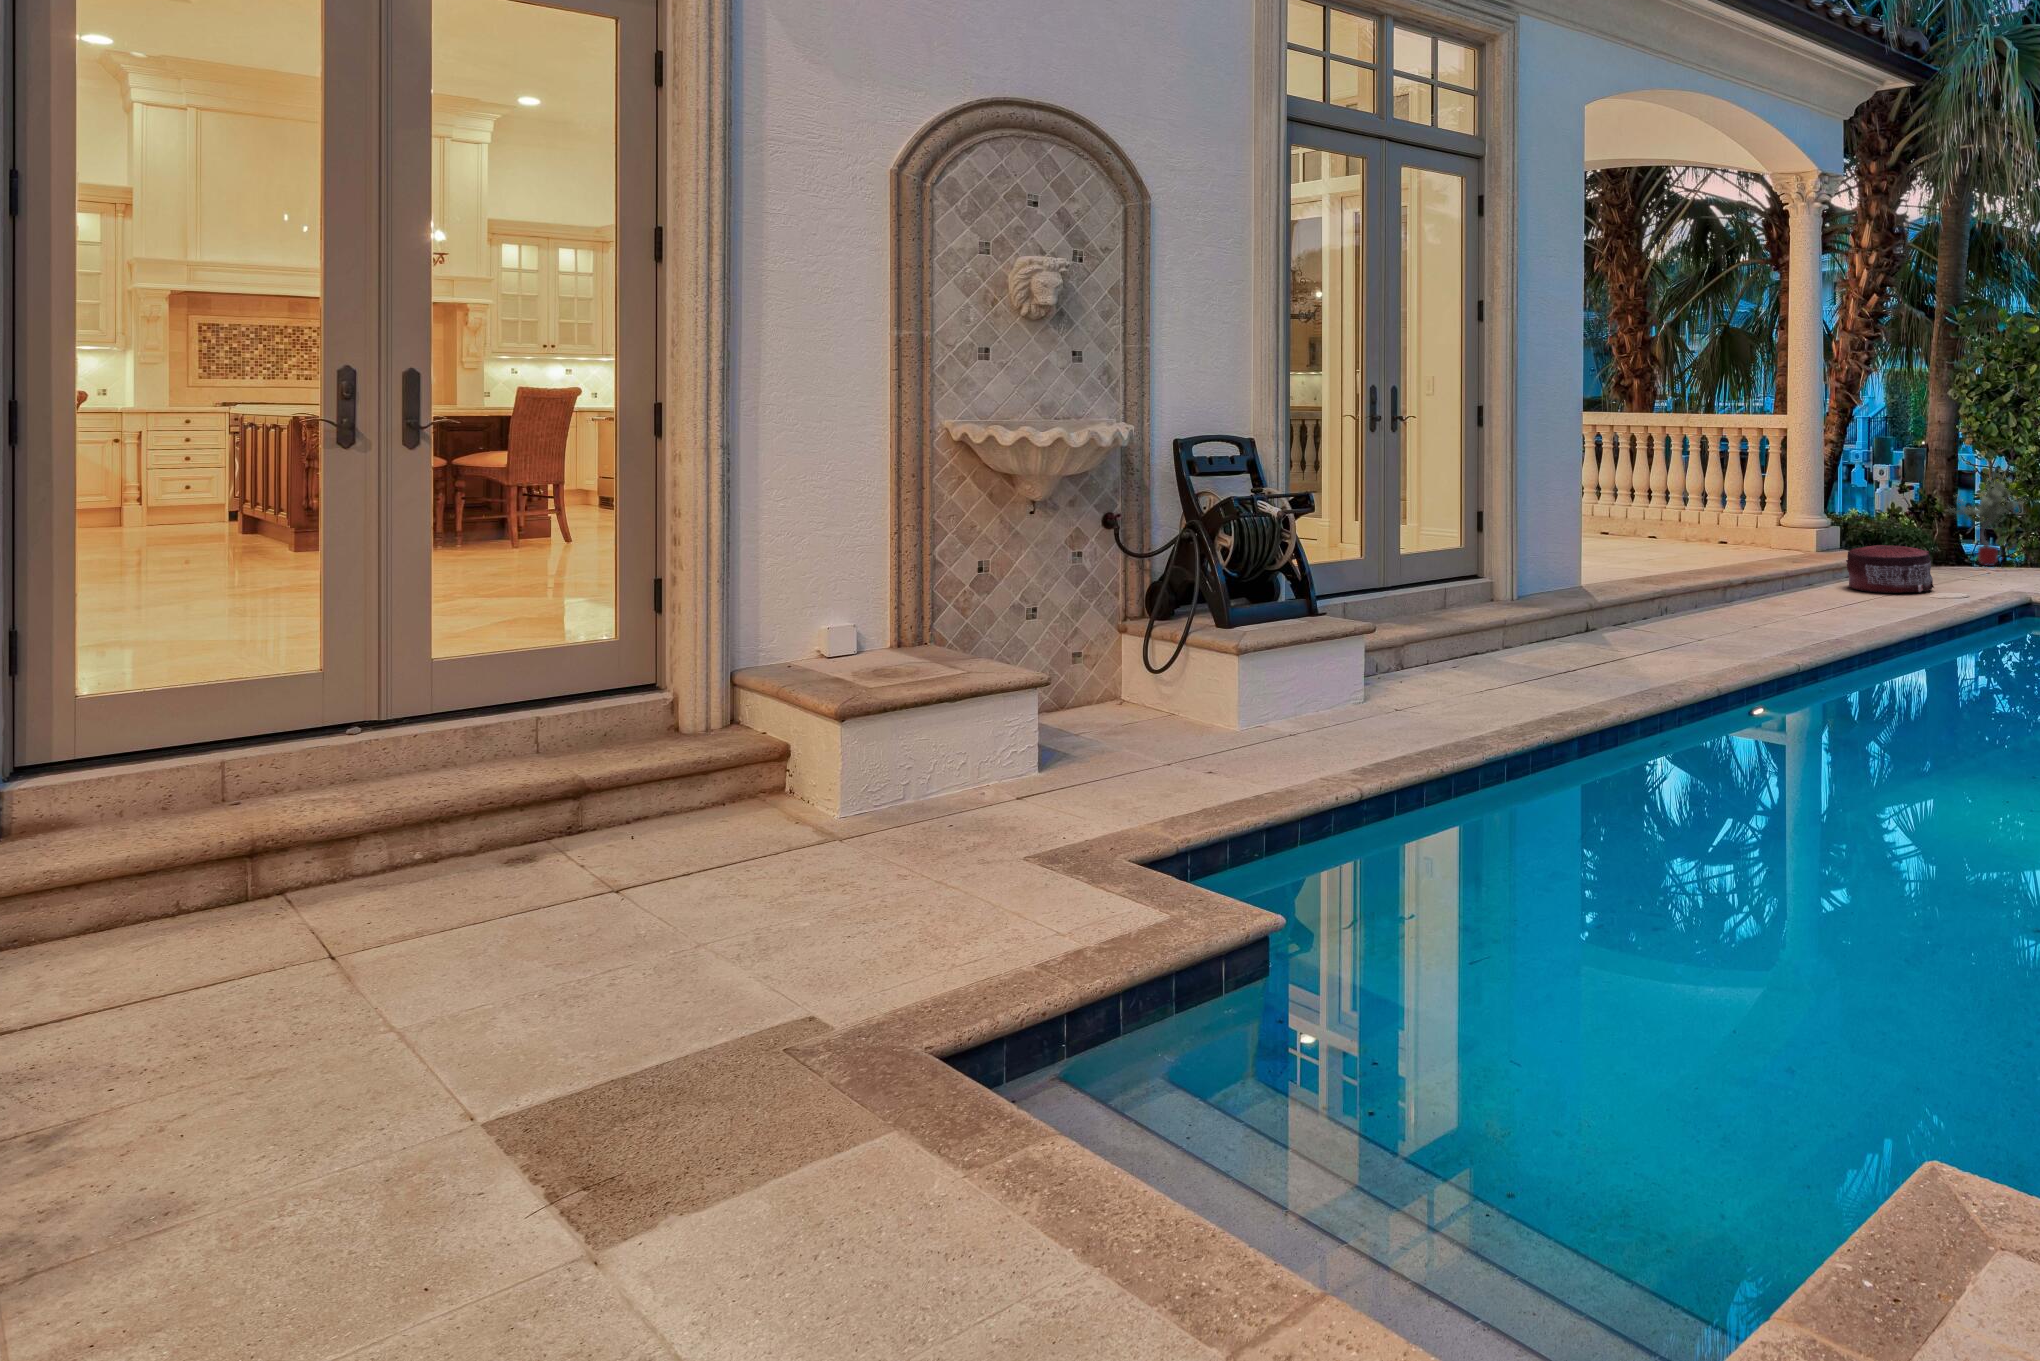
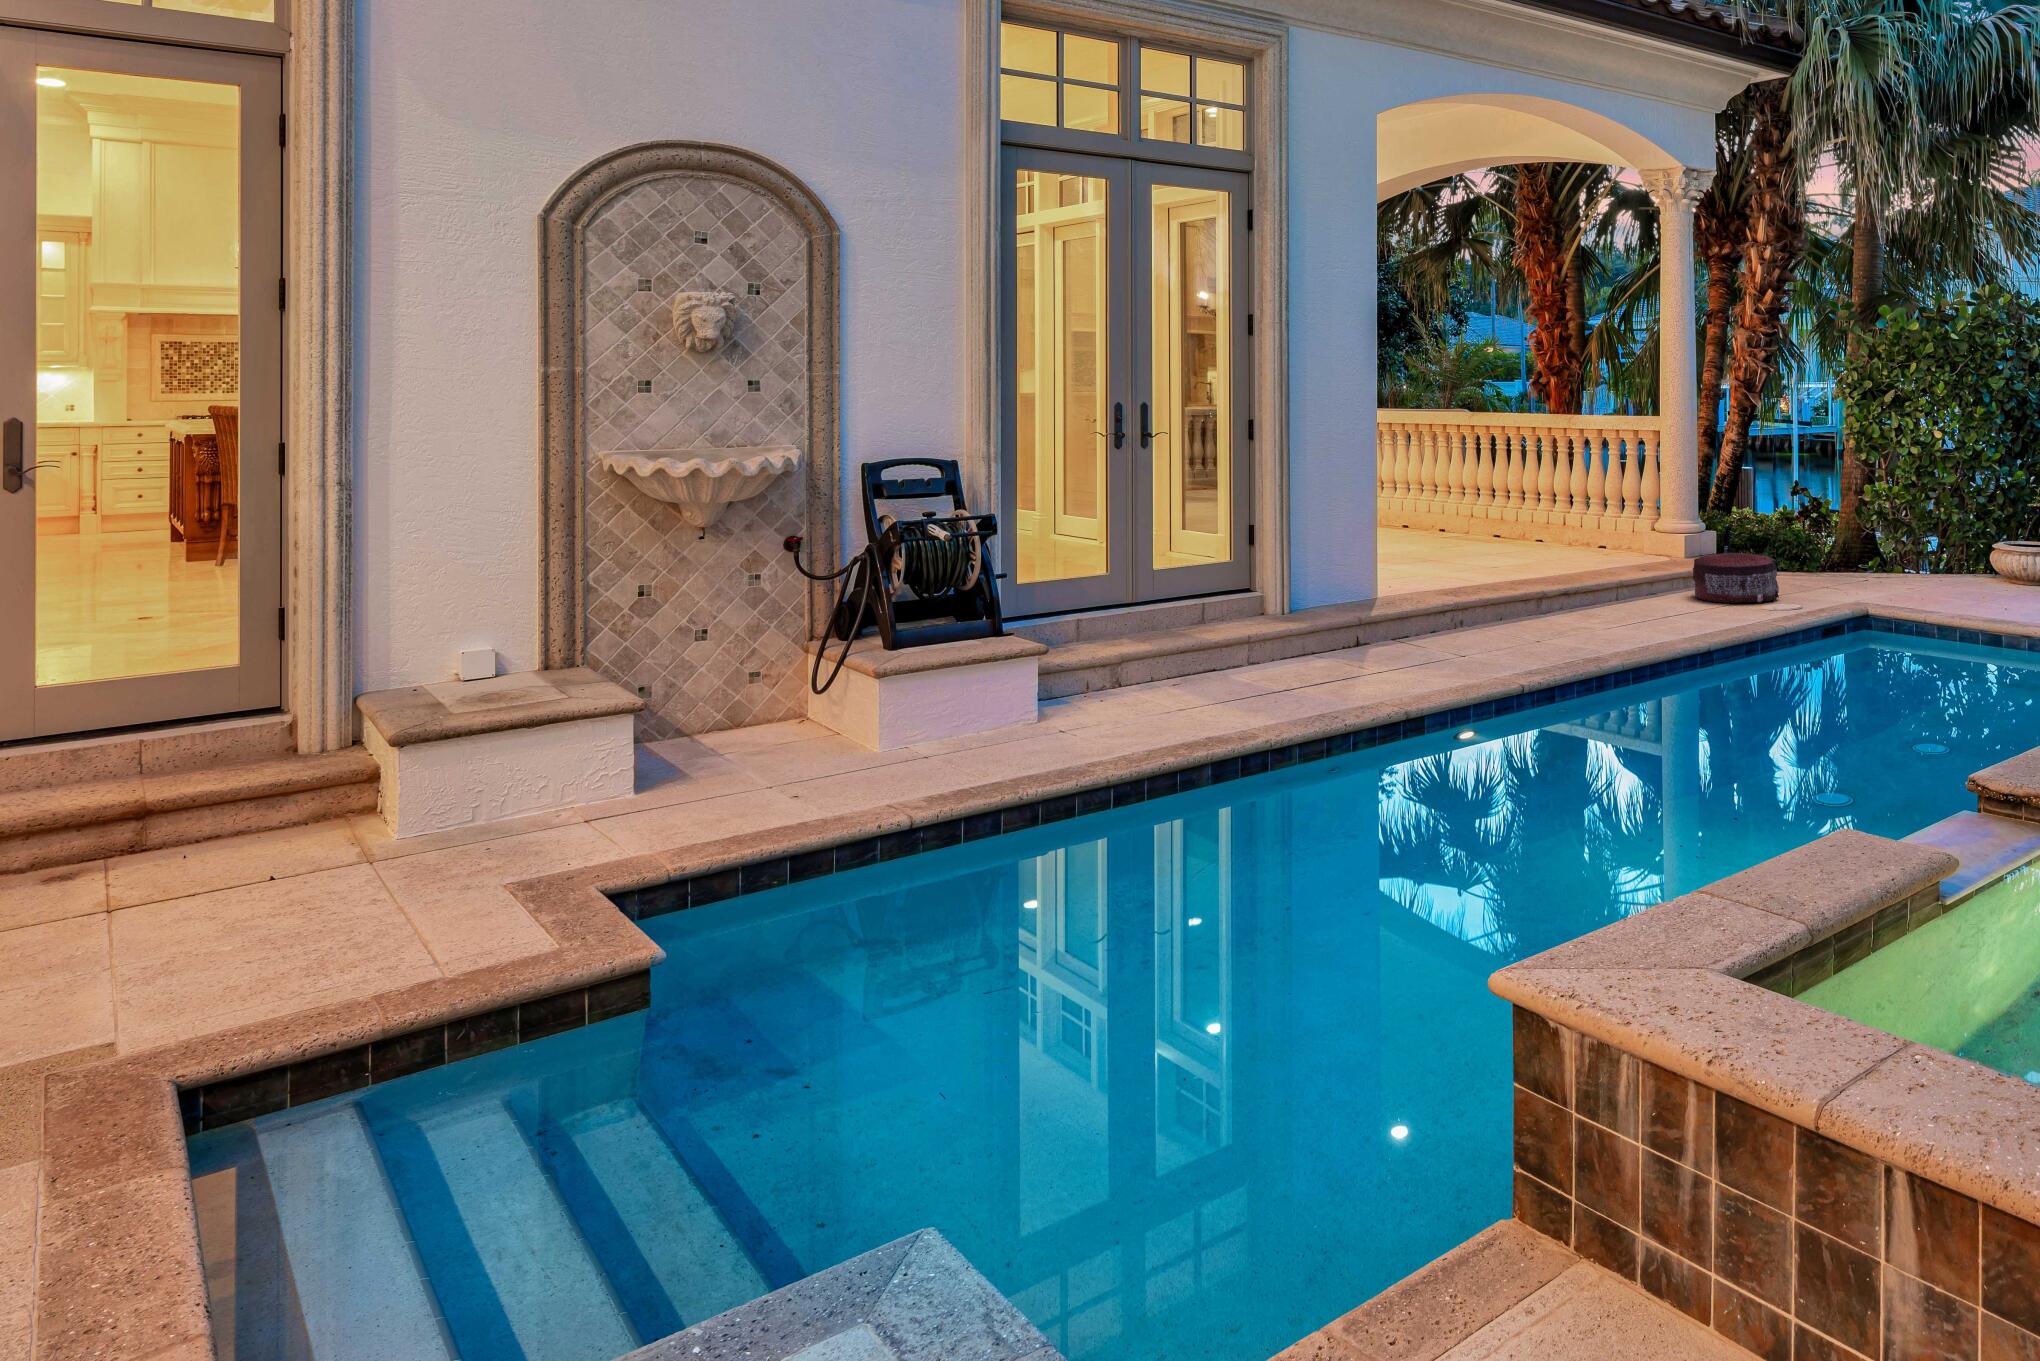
potted tree: present [1950,472,2026,566] -> none [1835,470,1921,572]

